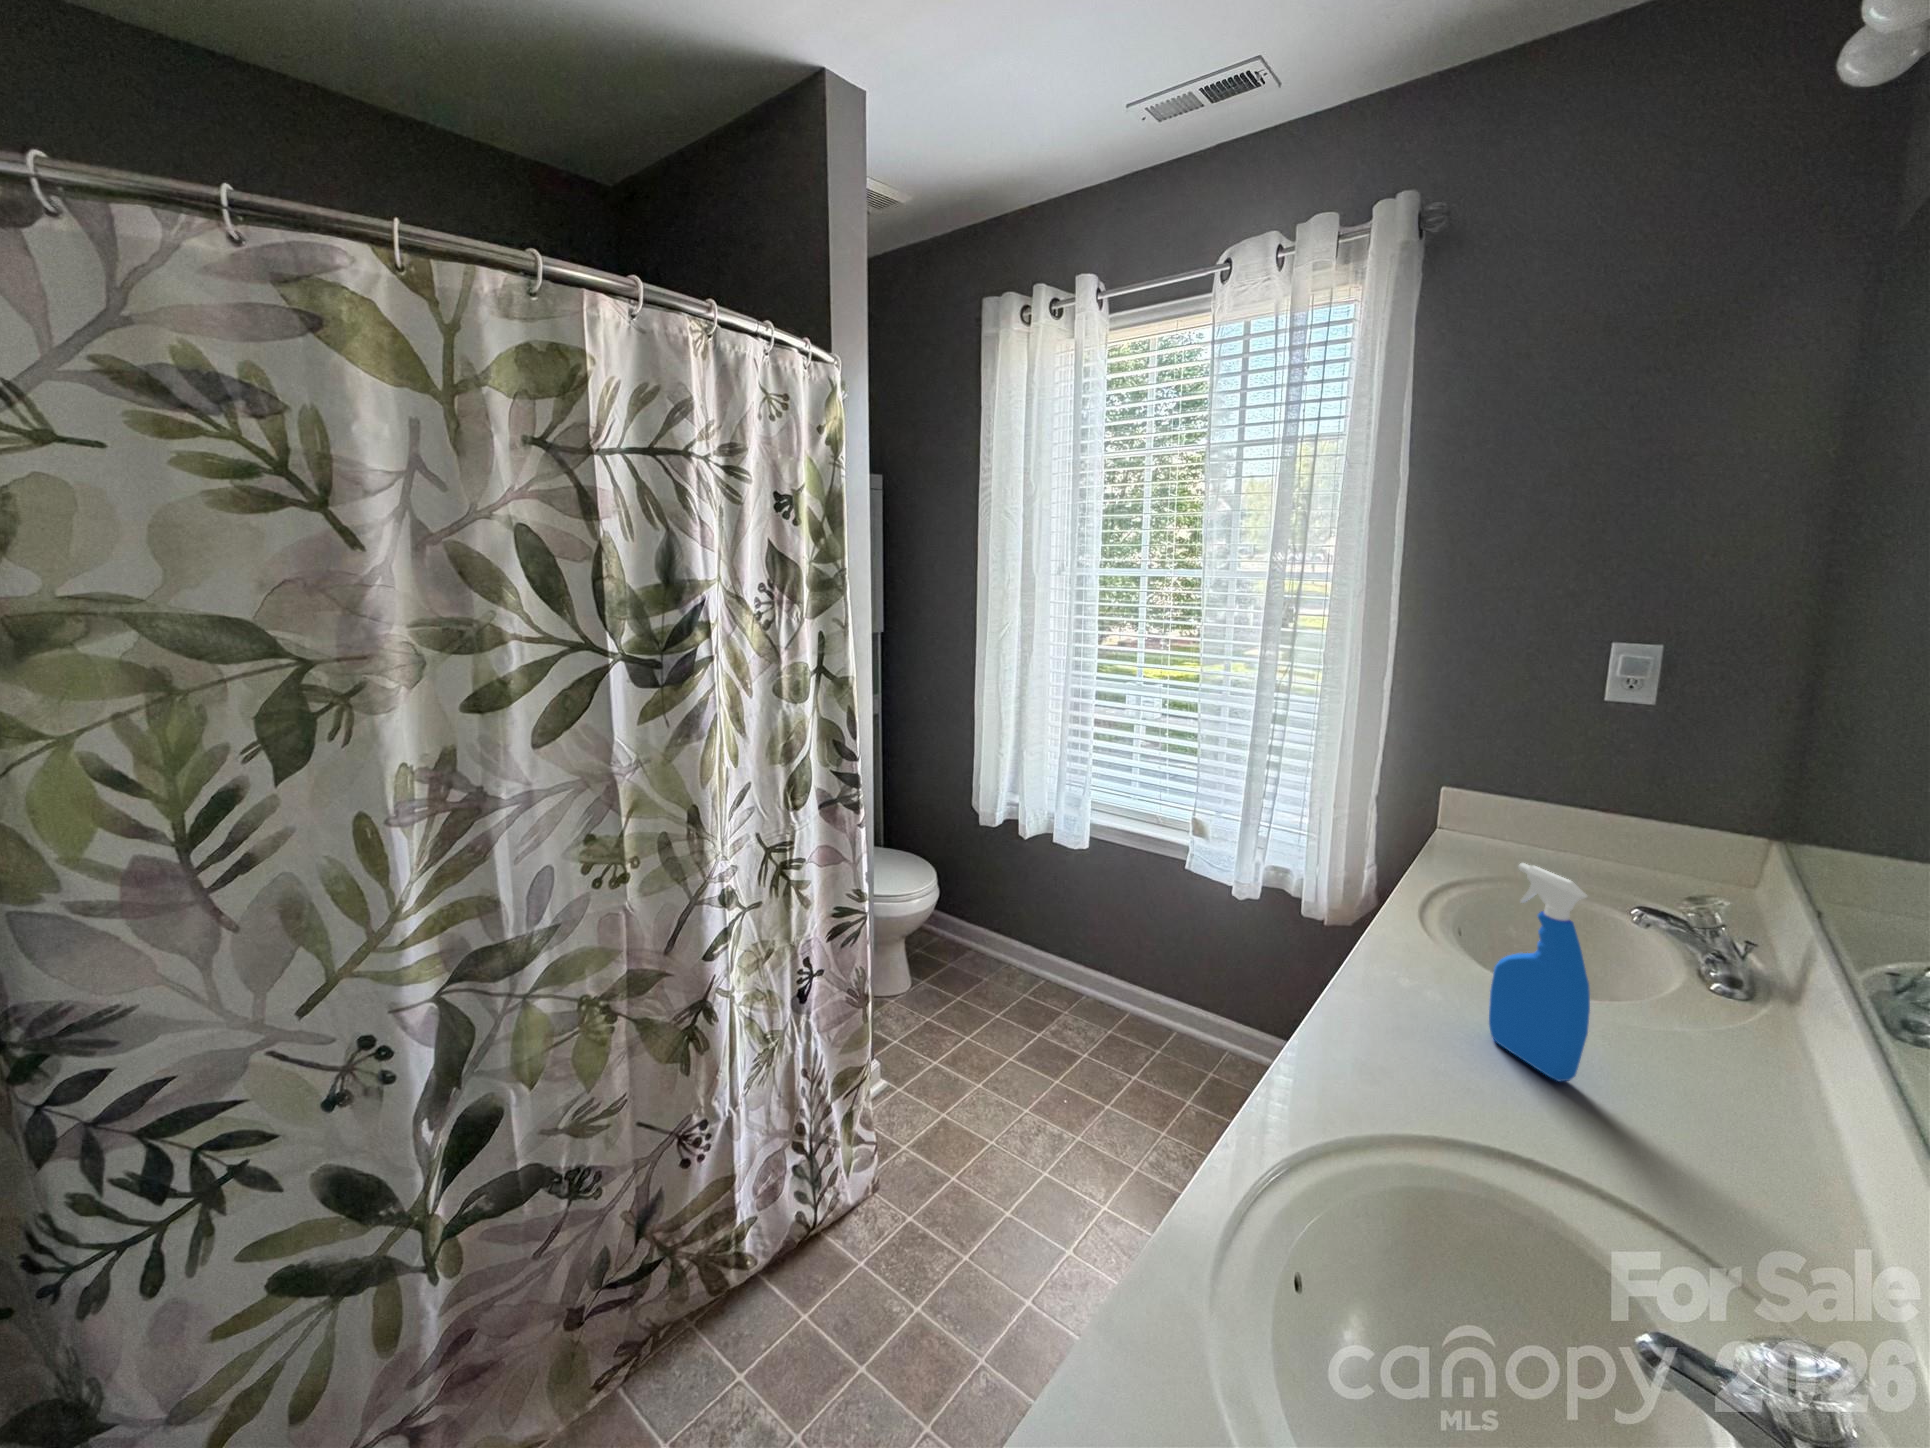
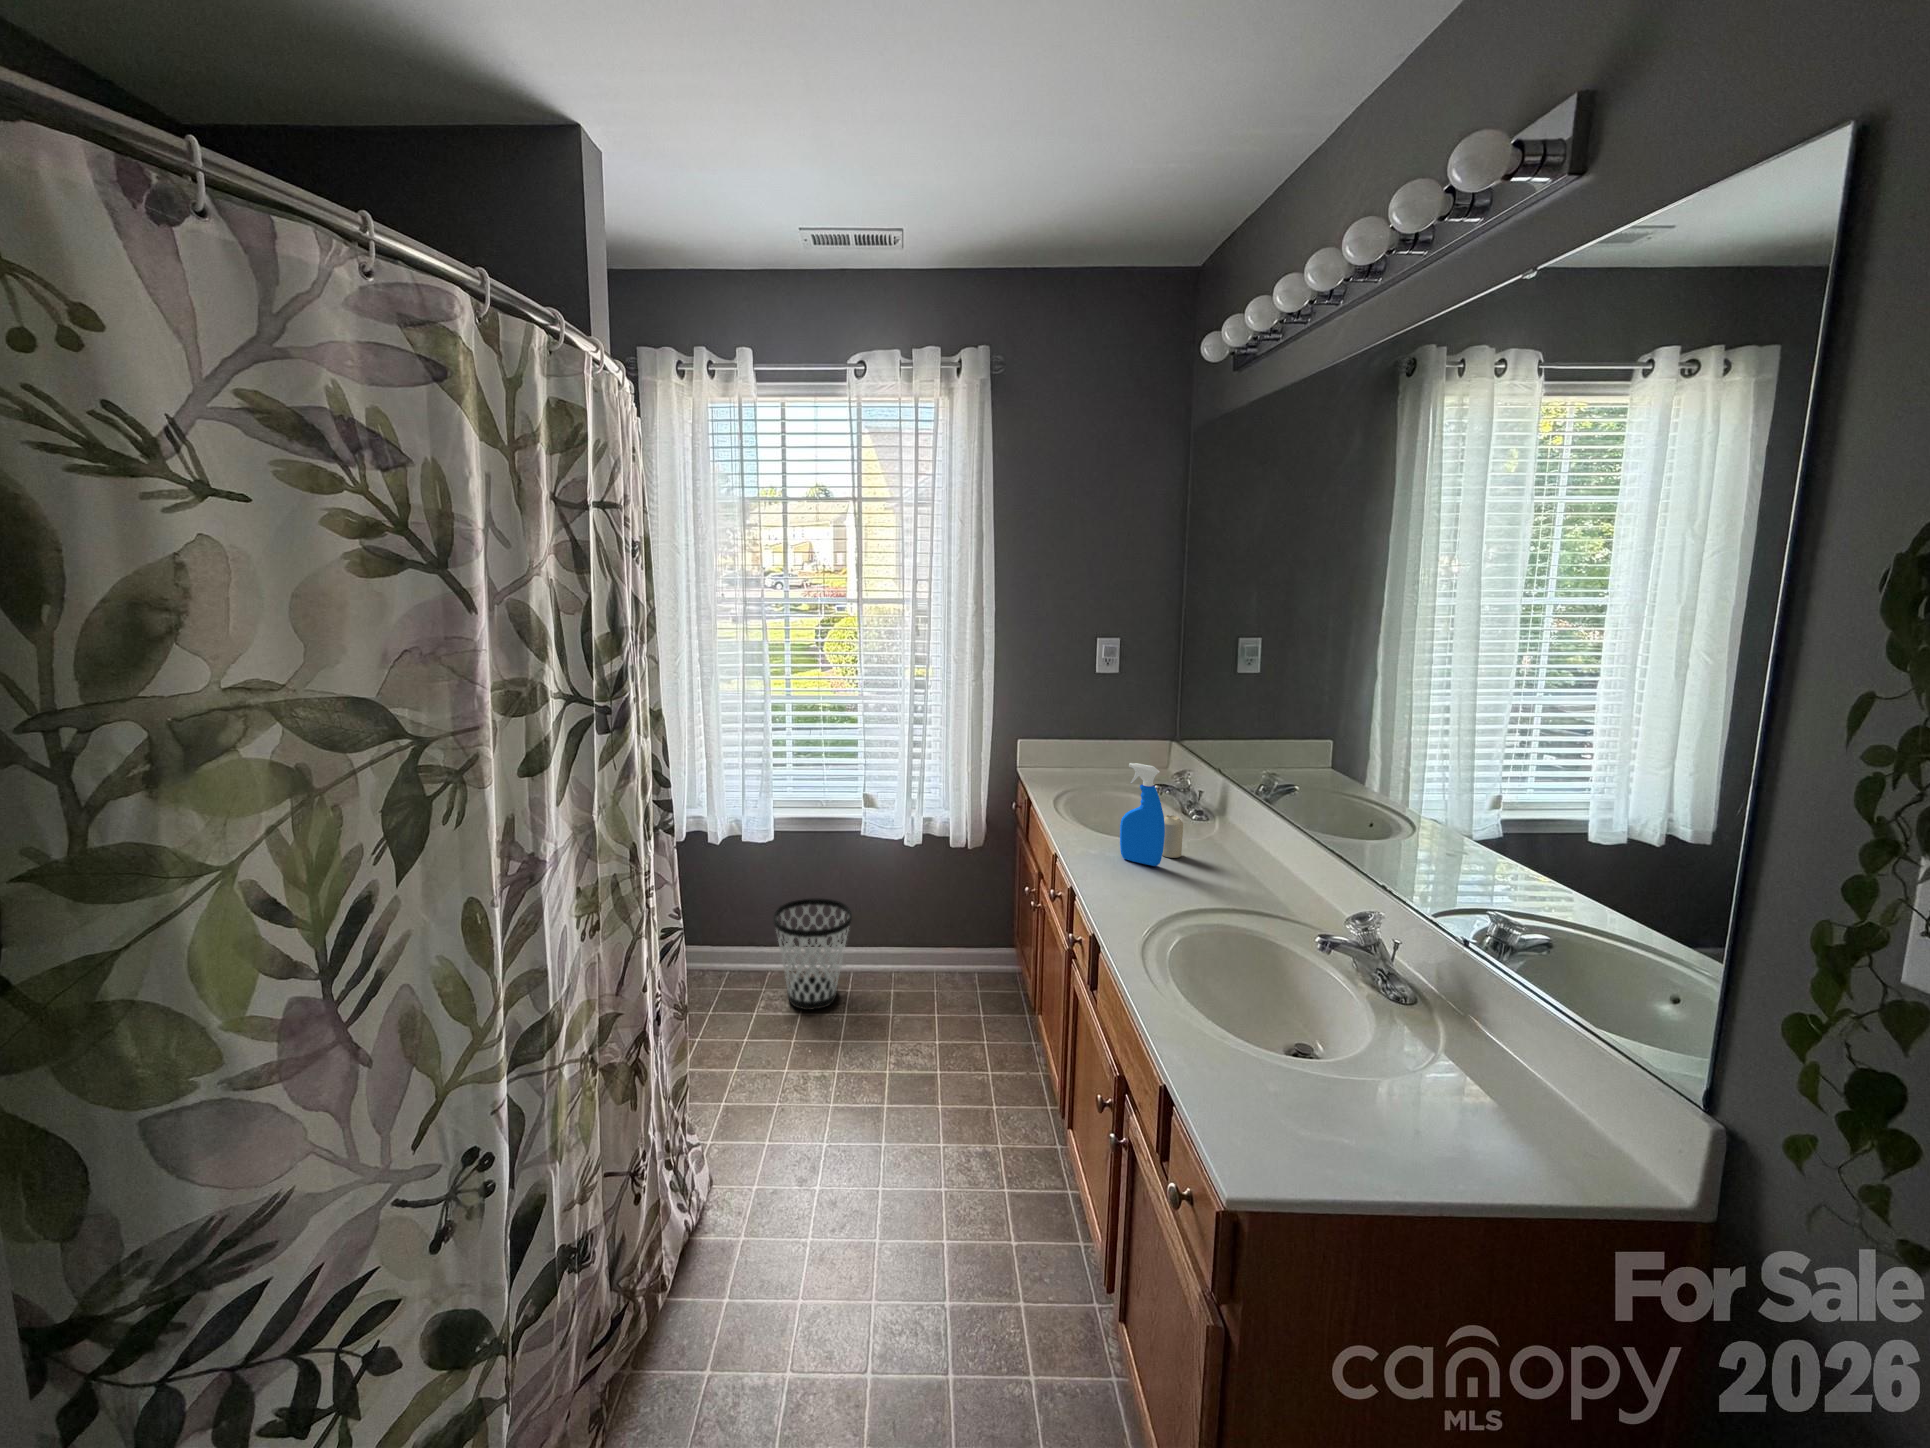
wastebasket: none [1068,923,1168,1062] -> present [773,898,852,1010]
candle: none [1609,990,1682,1086] -> present [1162,815,1183,858]

